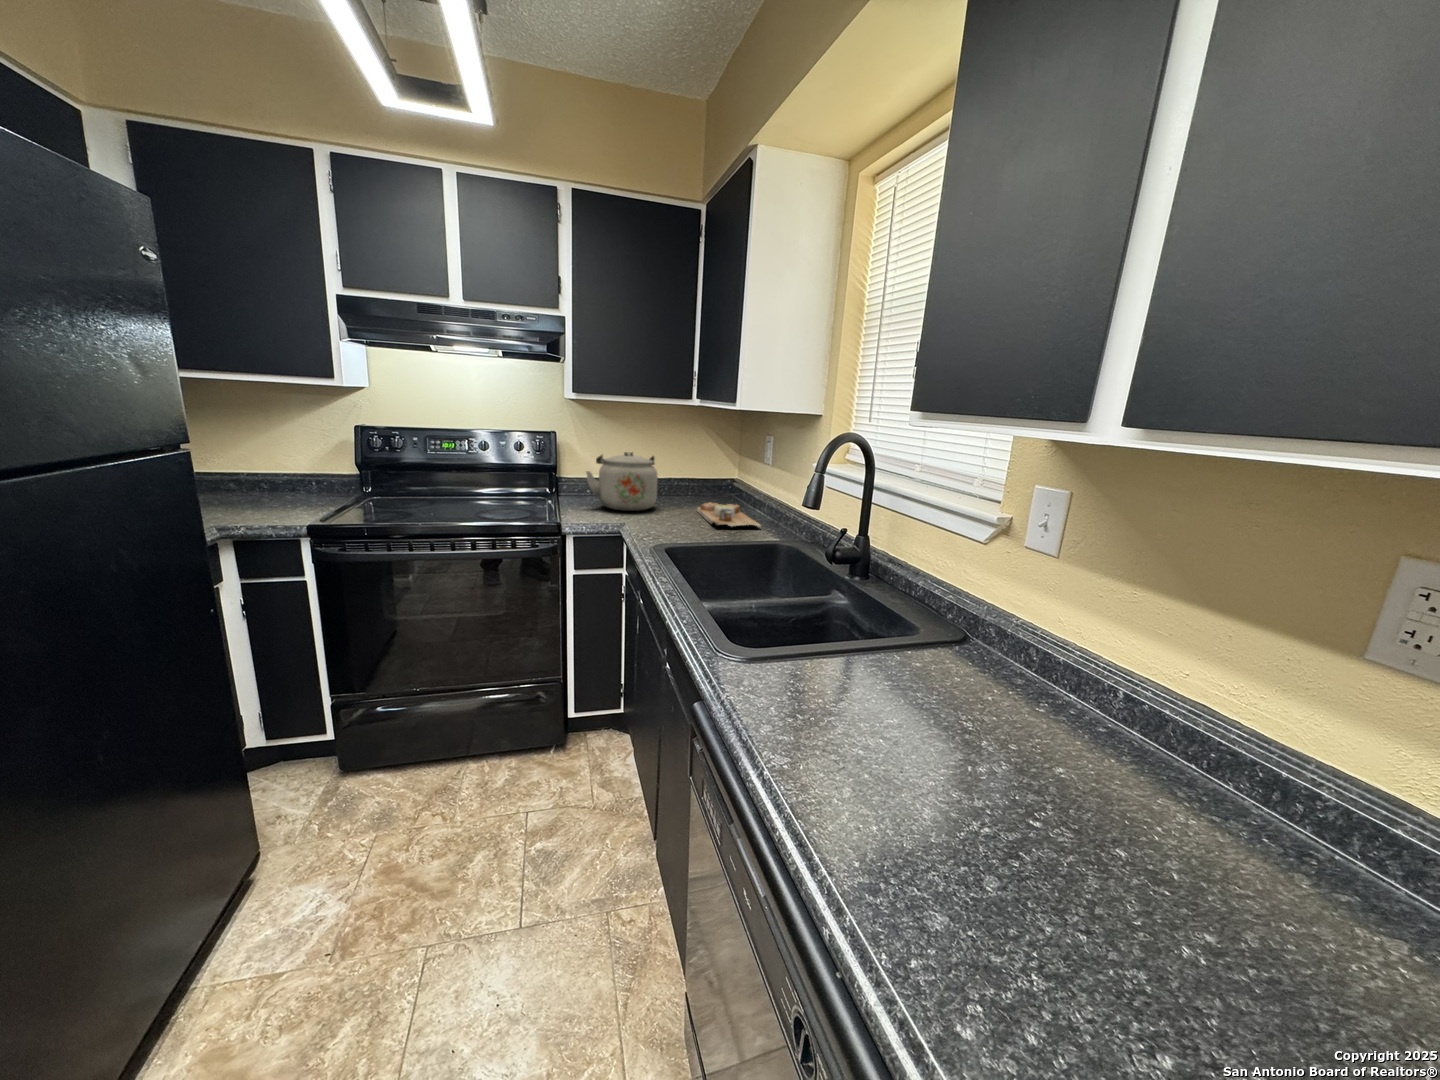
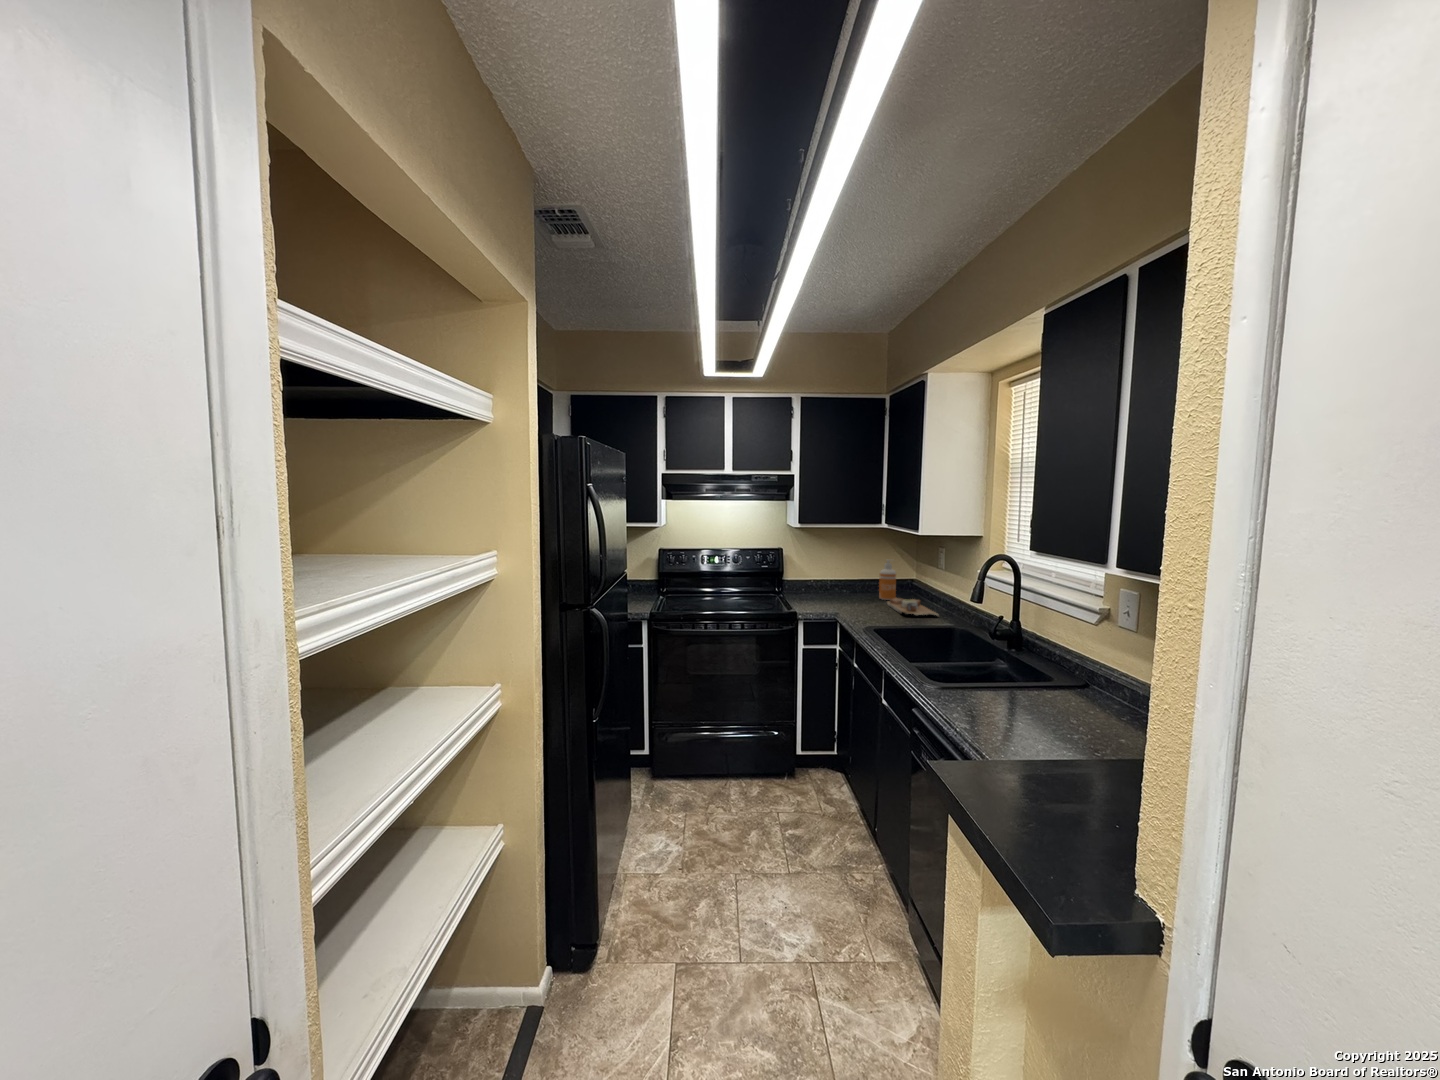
kettle: present [586,451,658,511] -> none [806,562,857,604]
soap dispenser: none [689,451,712,505] -> present [879,559,896,600]

